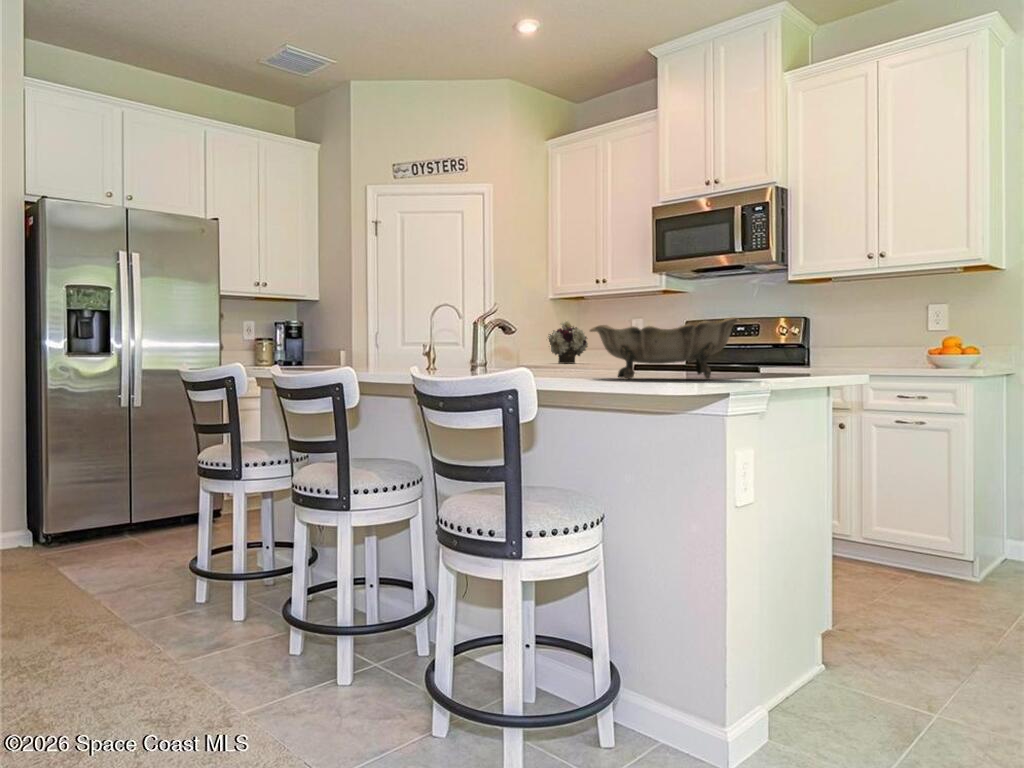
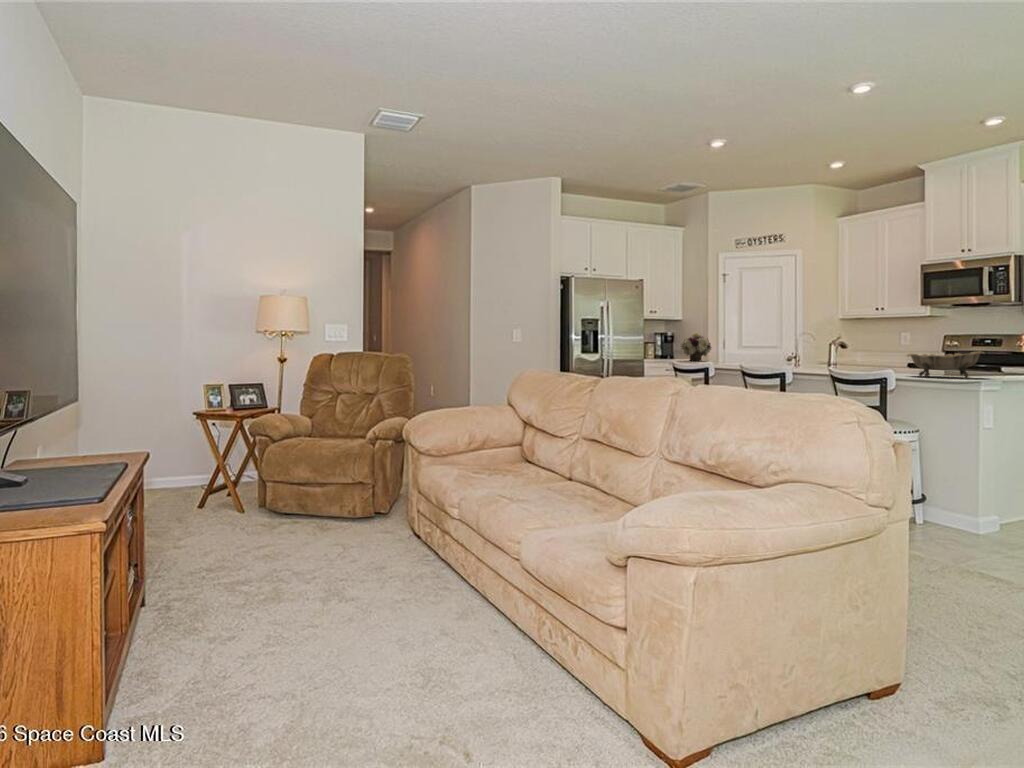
flower arrangement: present [547,321,588,364] -> present [681,332,712,361]

